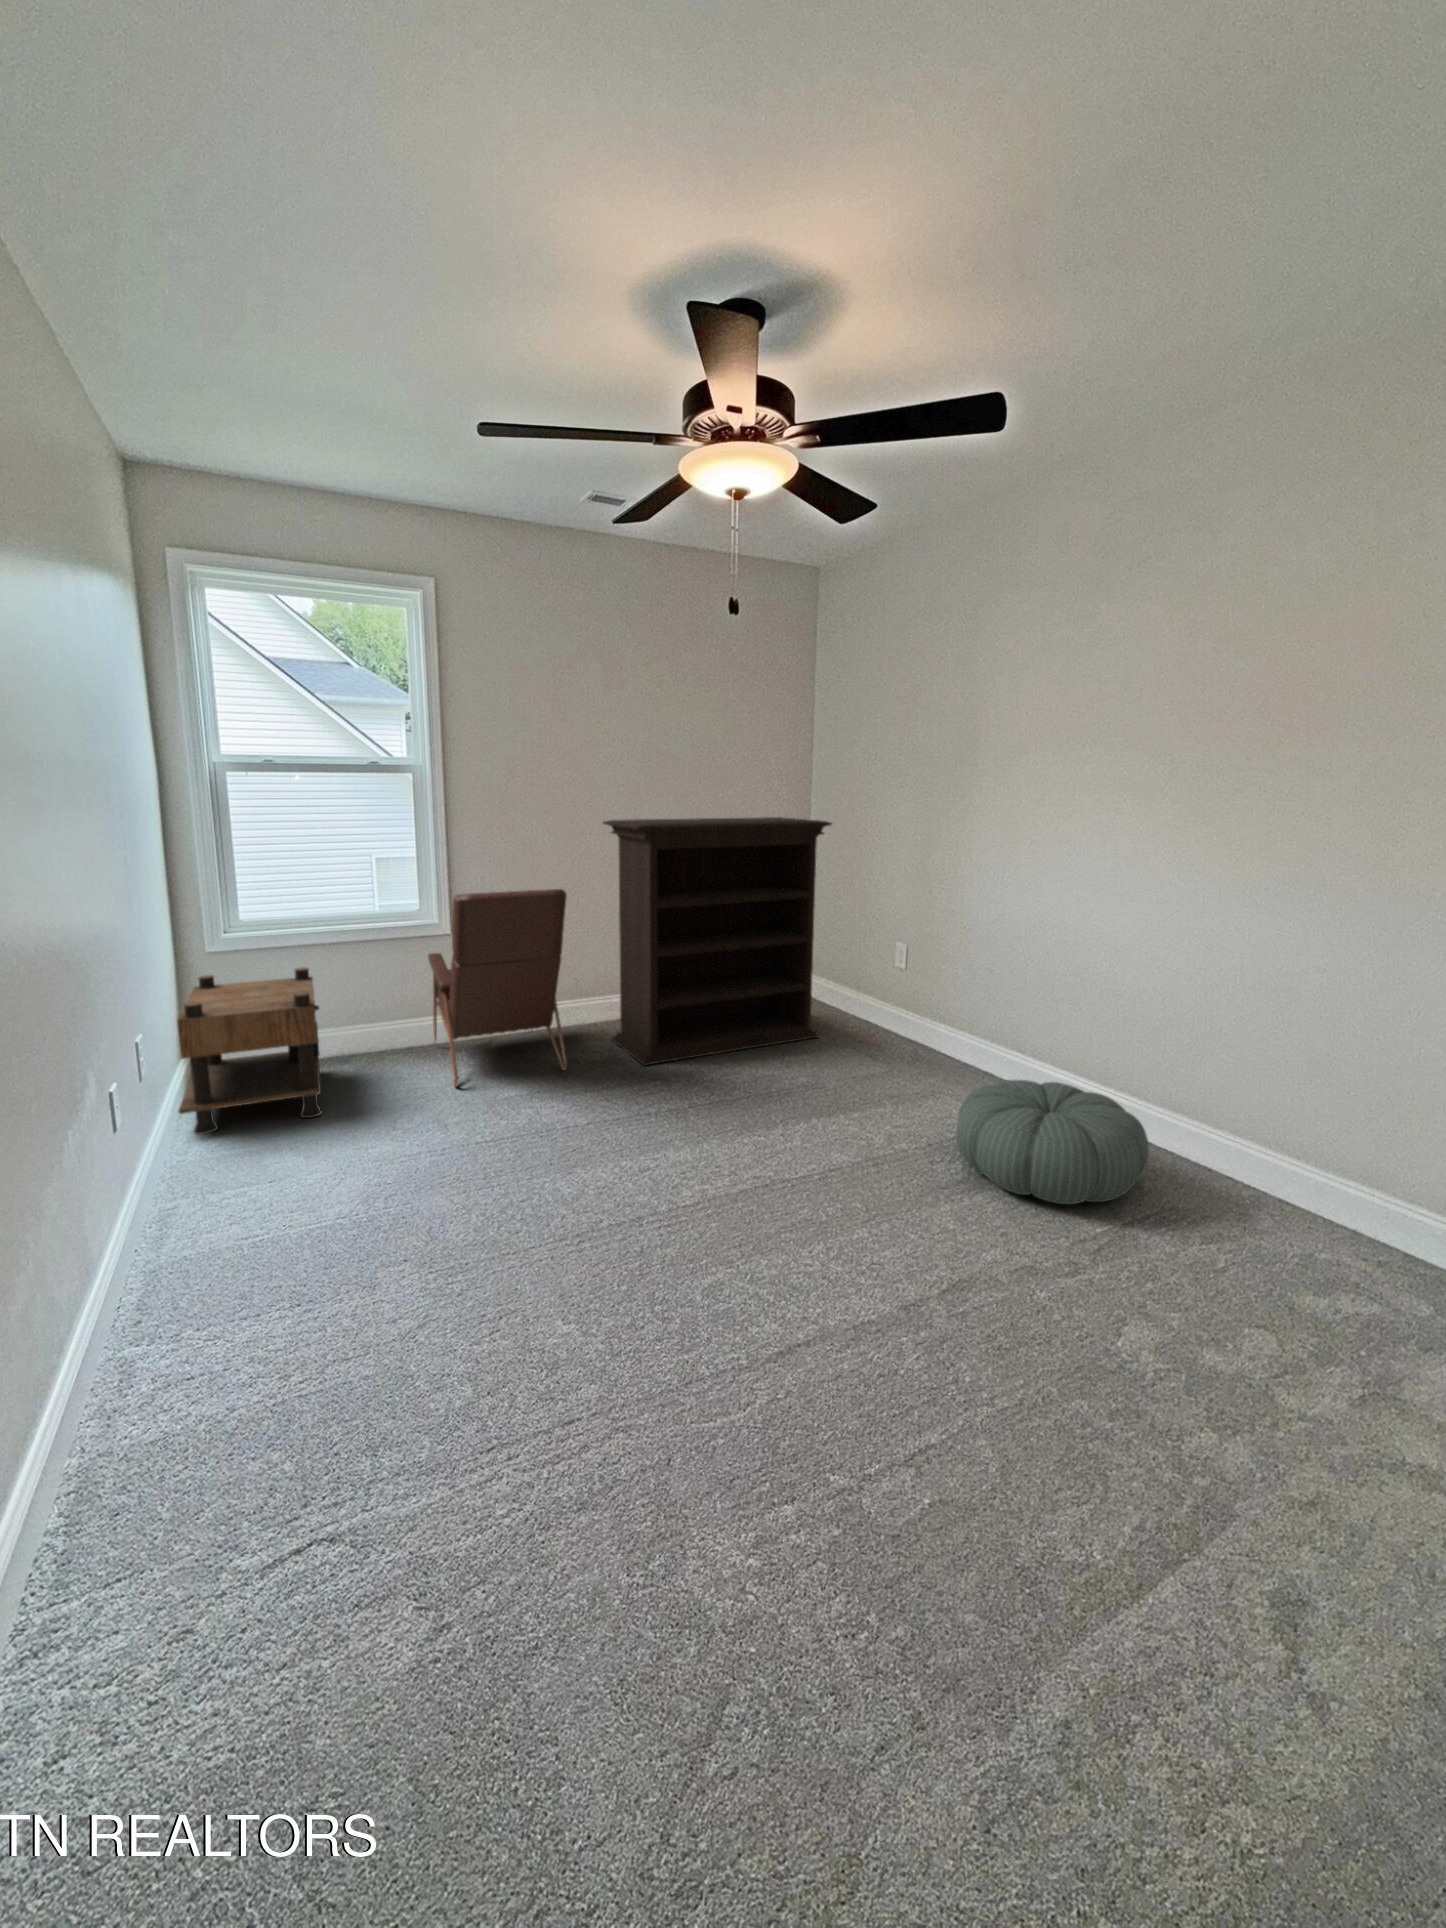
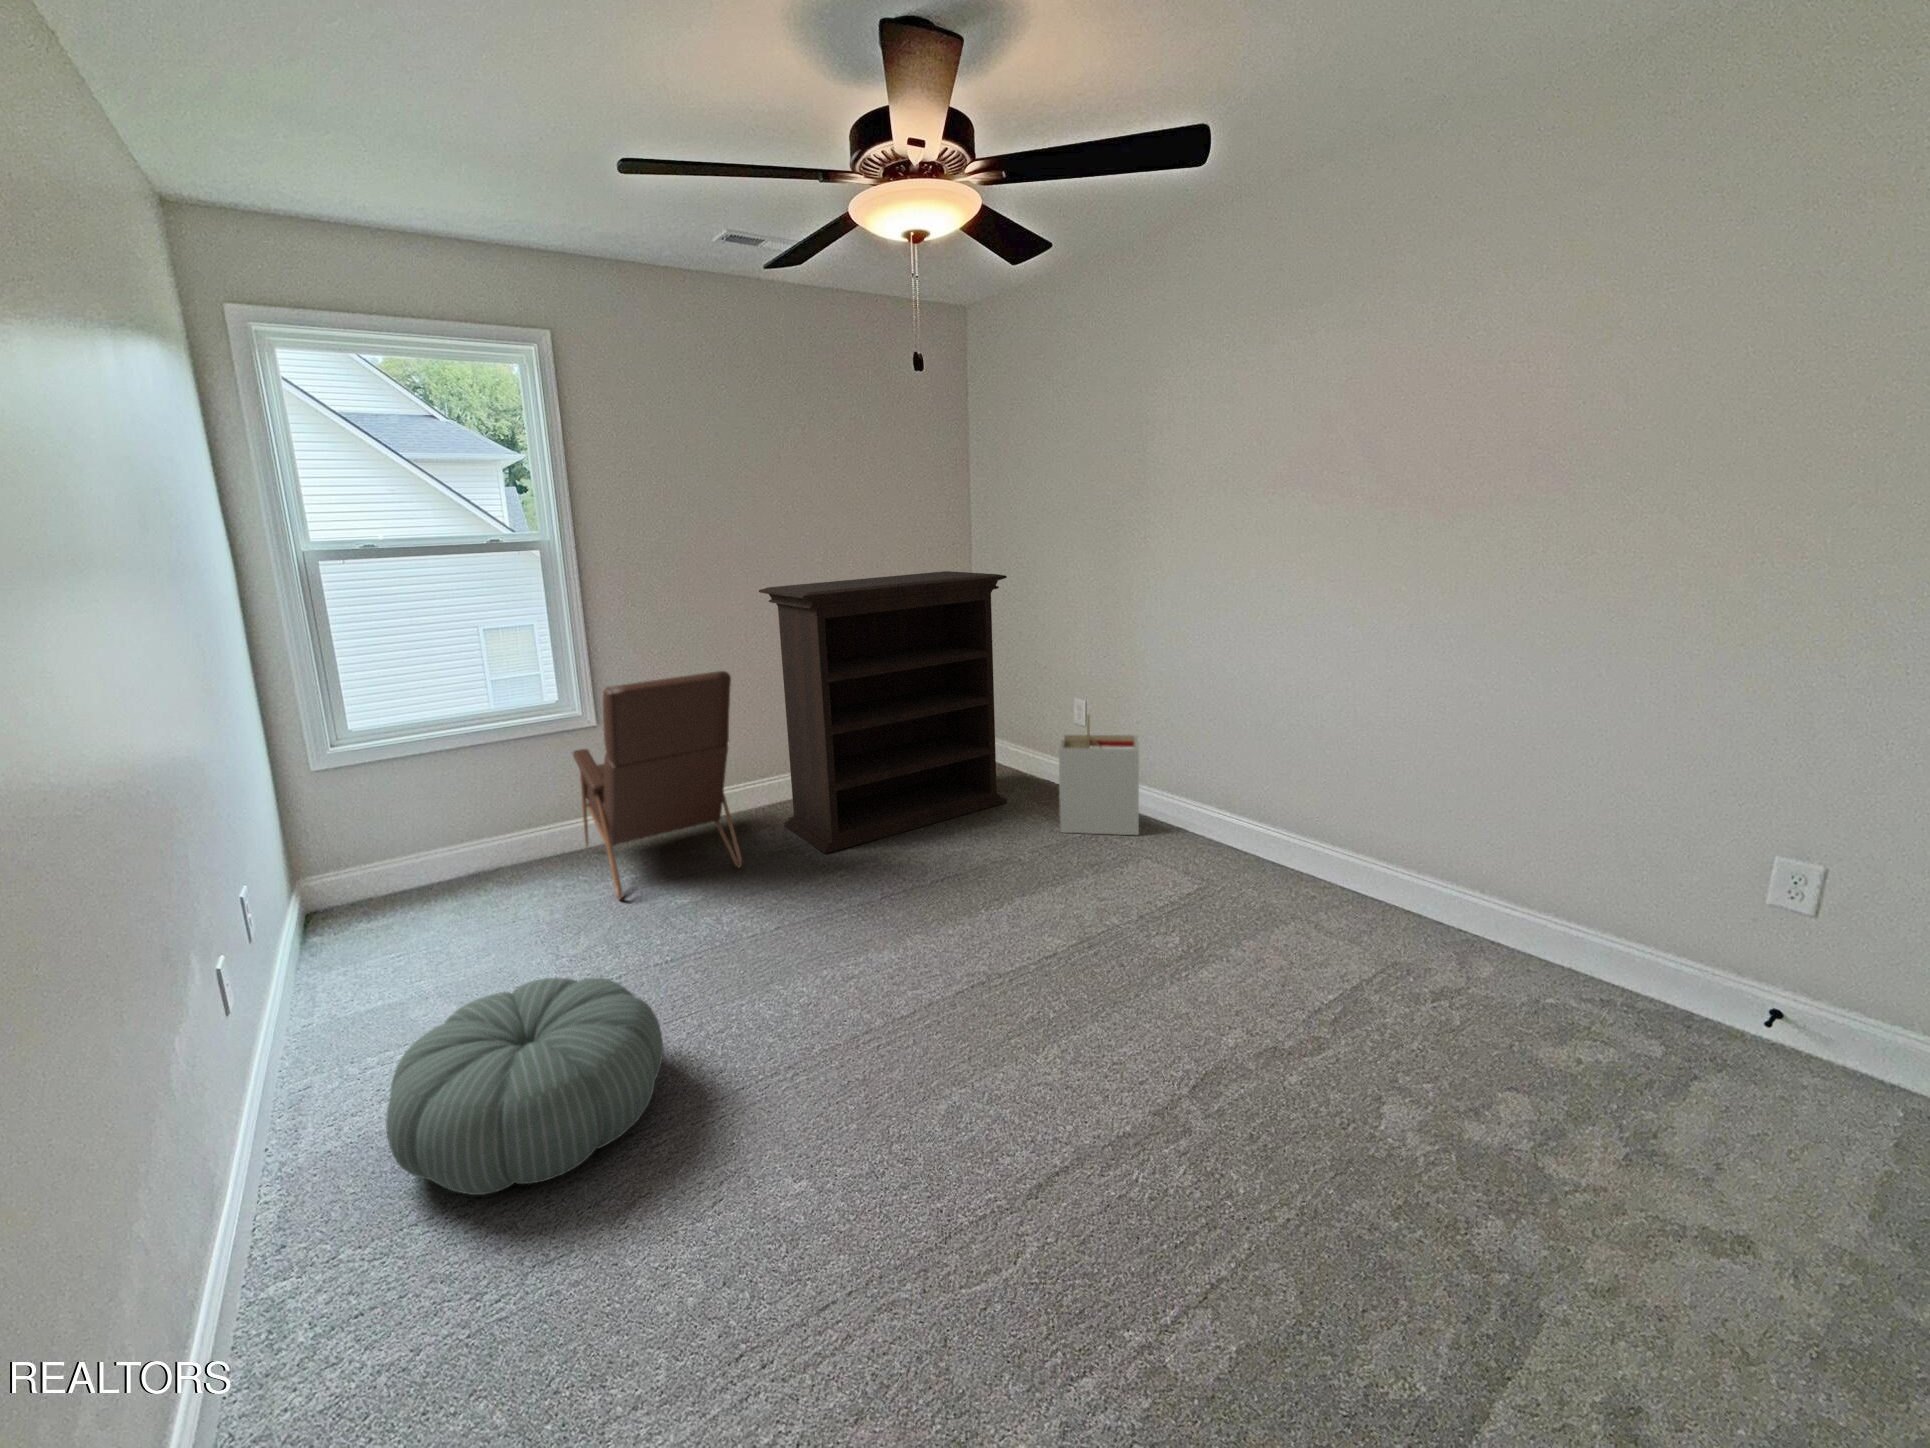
storage bin: none [865,957,947,1075] -> present [1059,715,1139,835]
nightstand: present [177,967,322,1134] -> none [284,780,469,991]
pouf: present [956,1080,1149,1204] -> present [386,978,663,1195]

